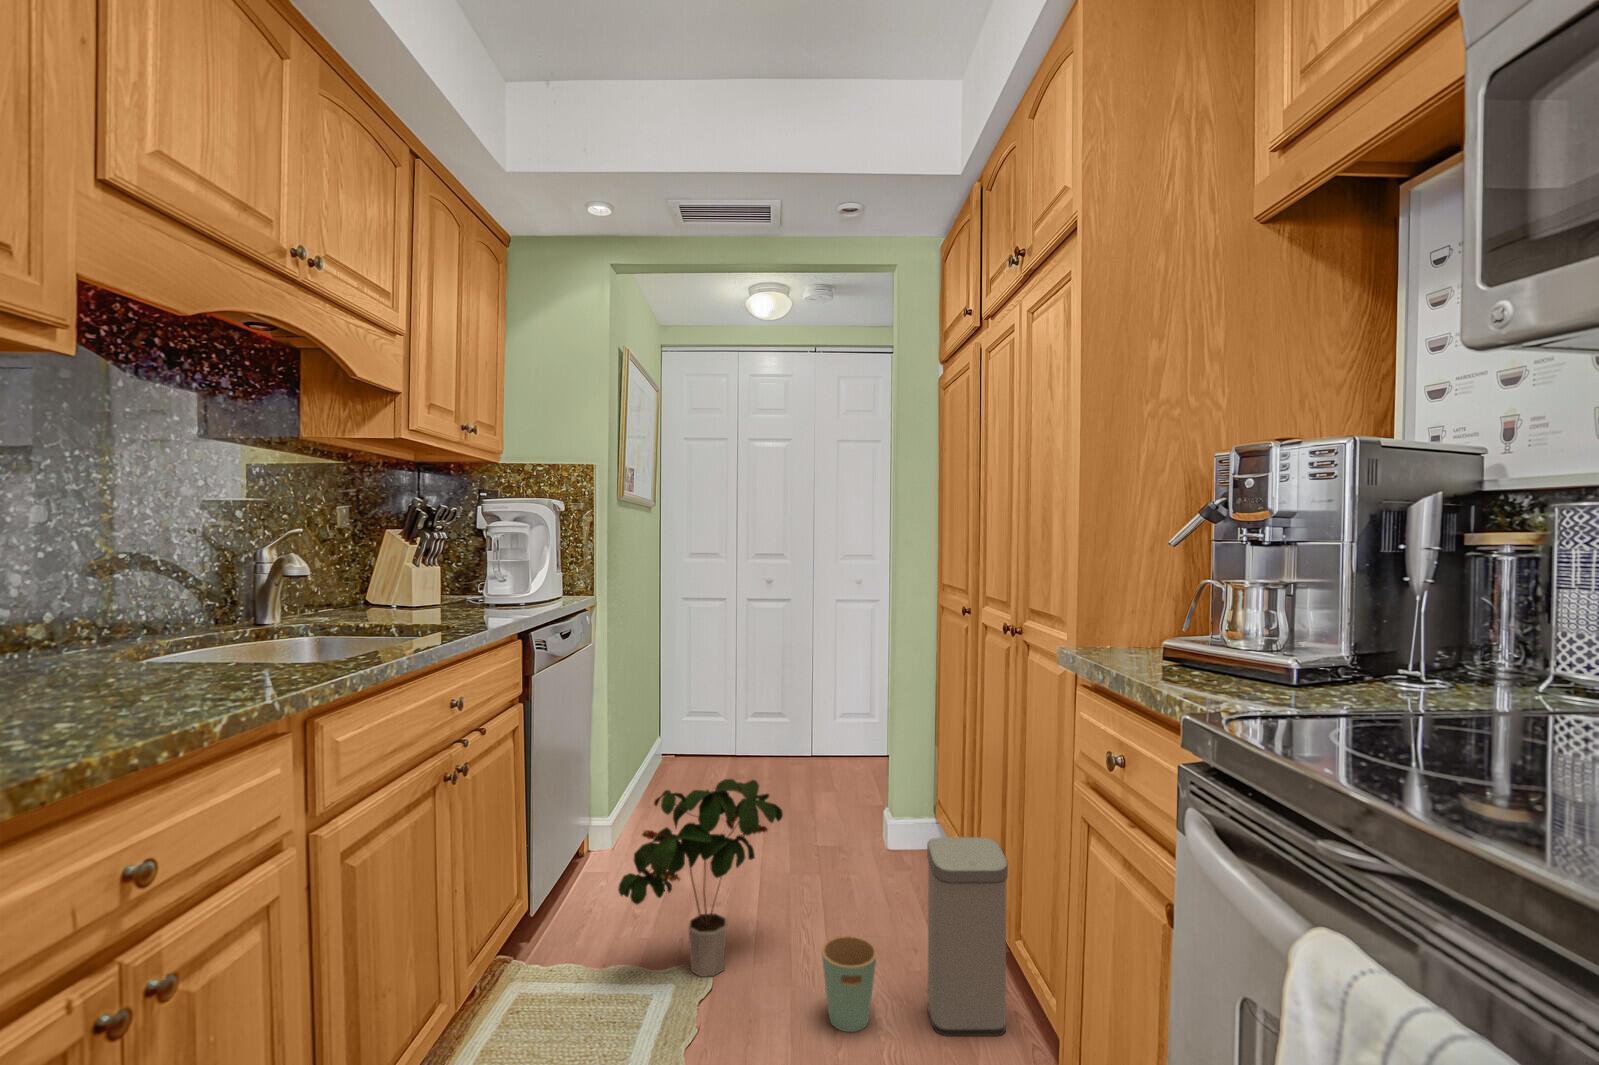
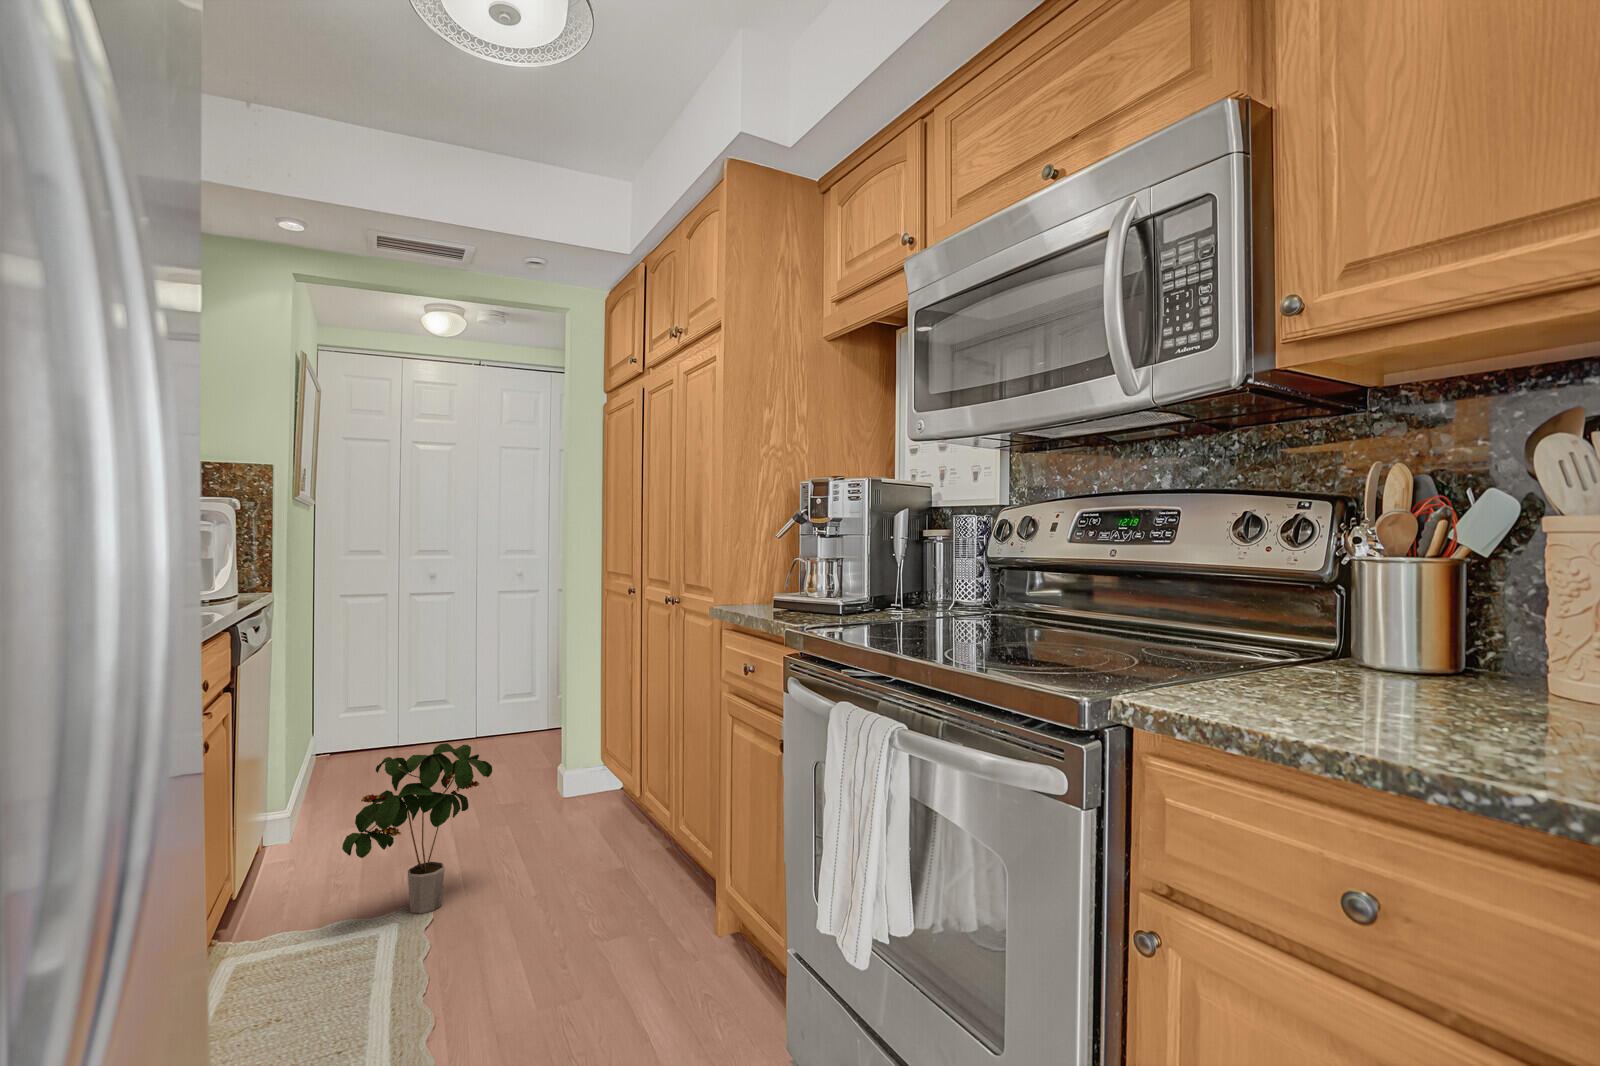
trash can: present [822,837,1008,1036] -> none [536,758,678,917]

